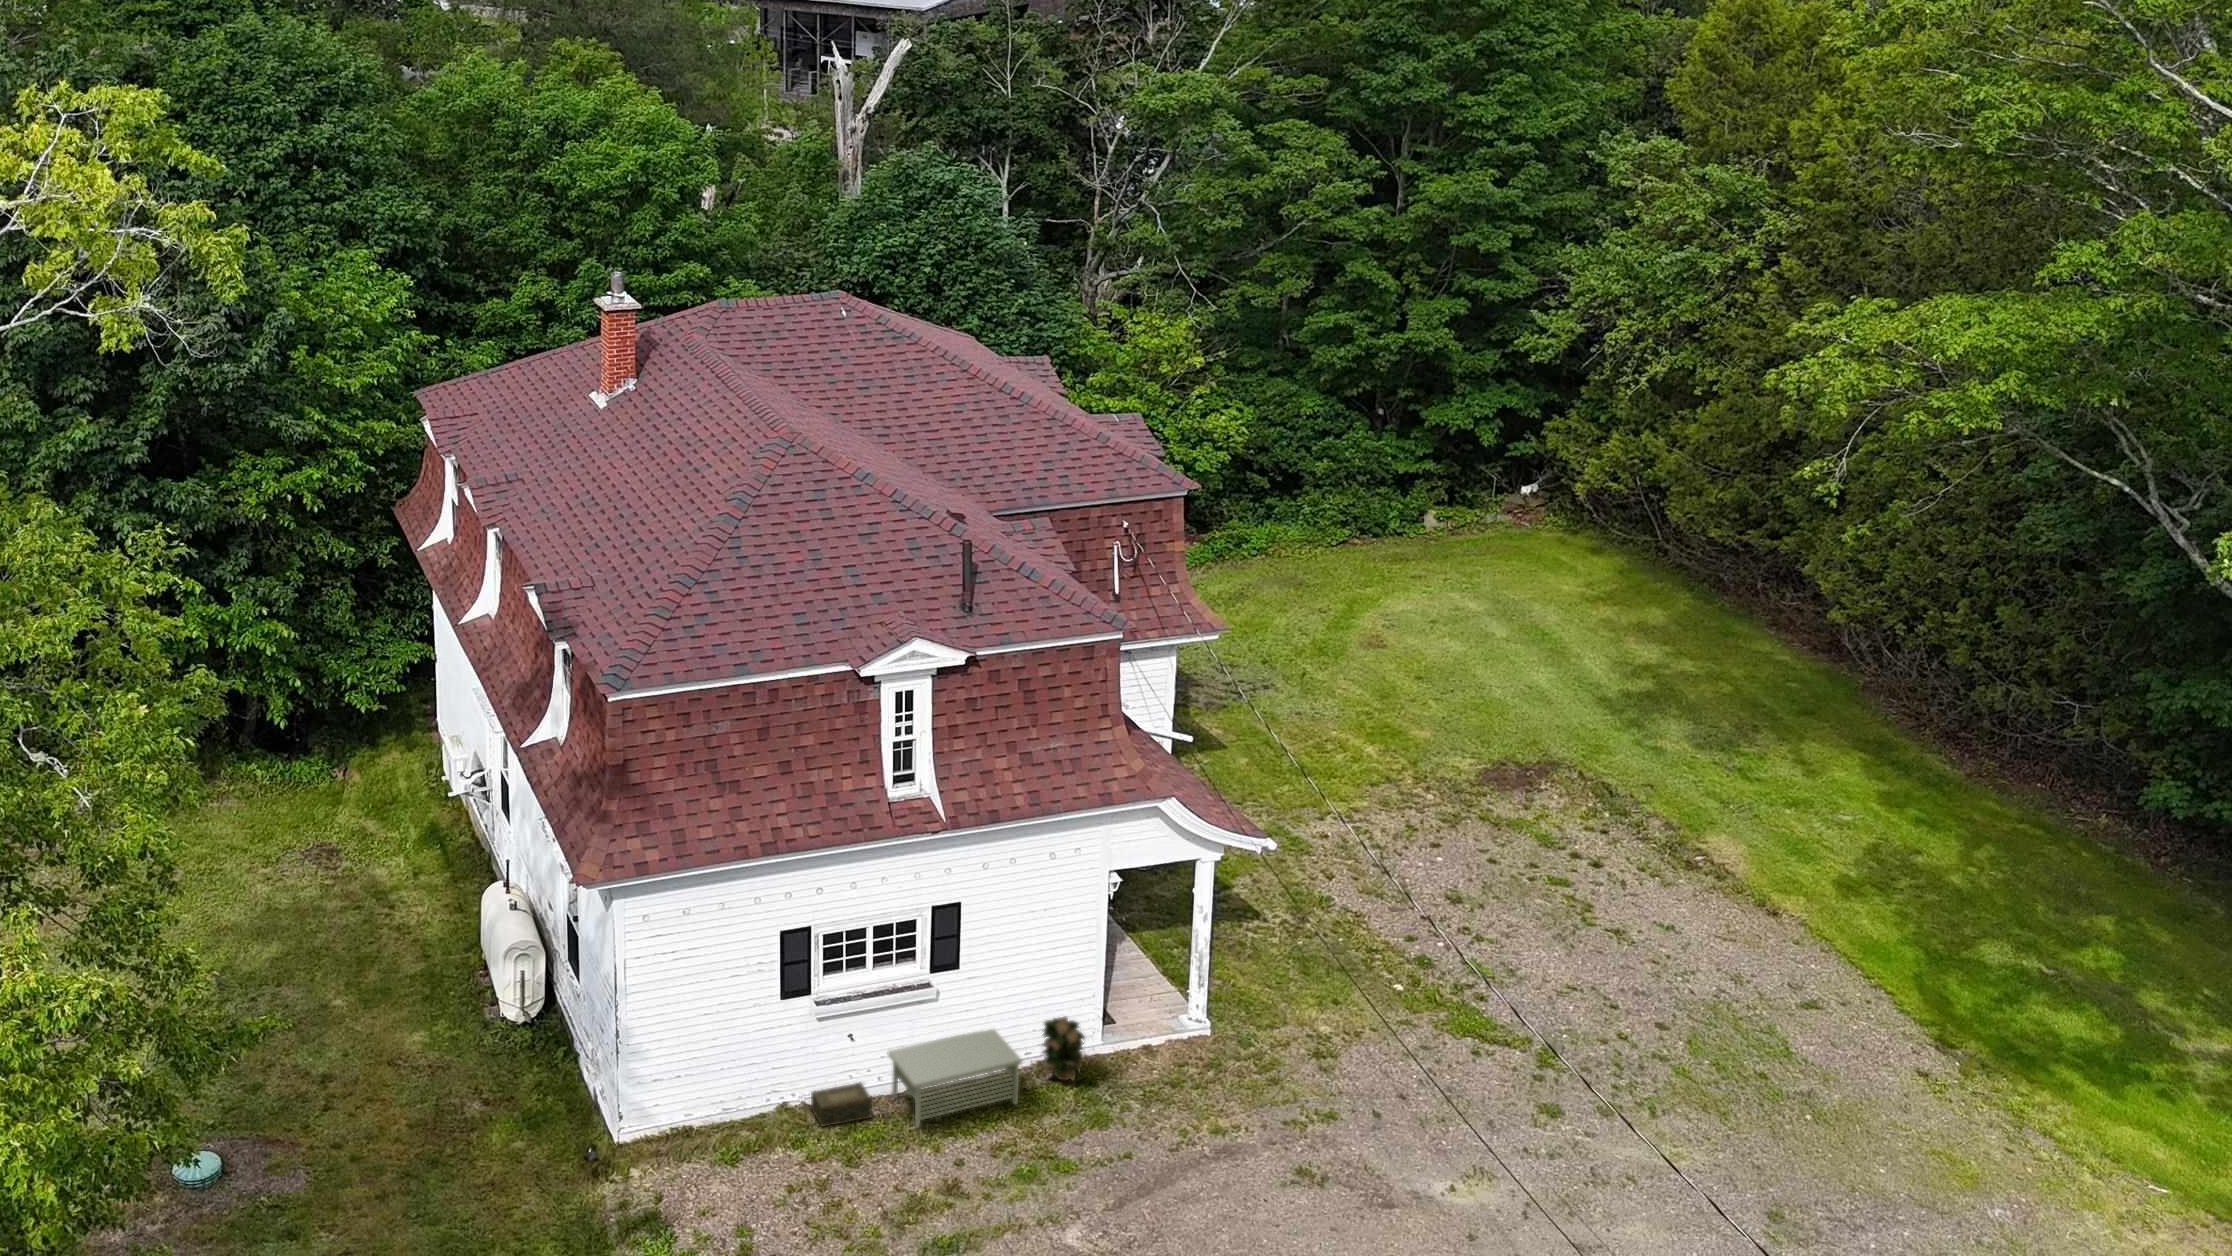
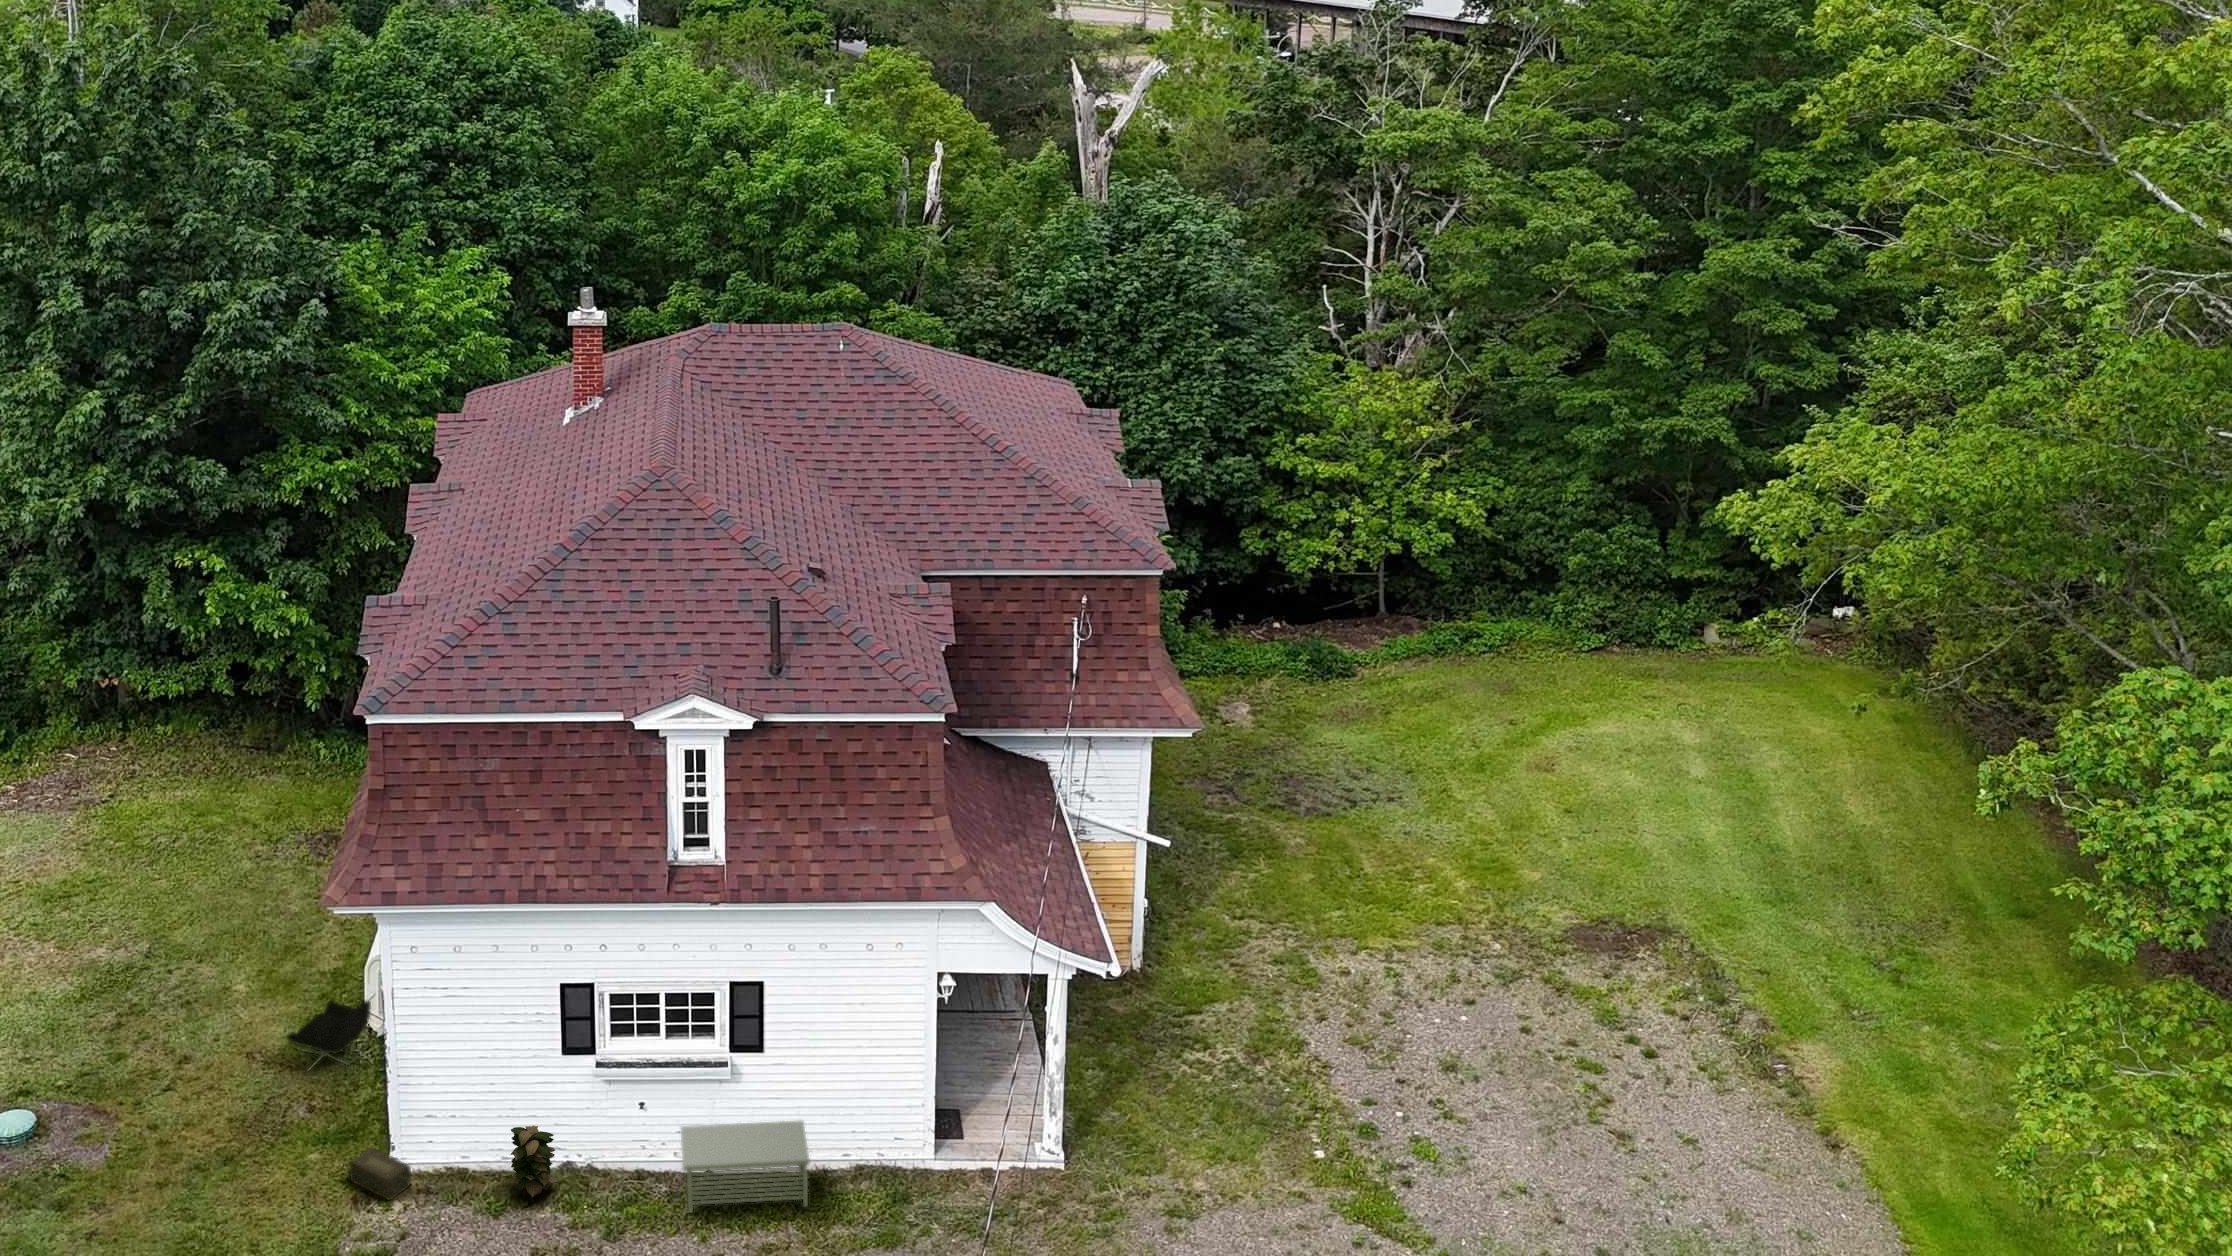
lounge chair: none [437,985,517,1067] -> present [286,1000,371,1070]
decorative plant: present [1042,1017,1085,1081] -> present [509,1126,558,1198]
woven basket: present [811,1082,872,1127] -> present [349,1147,411,1200]

